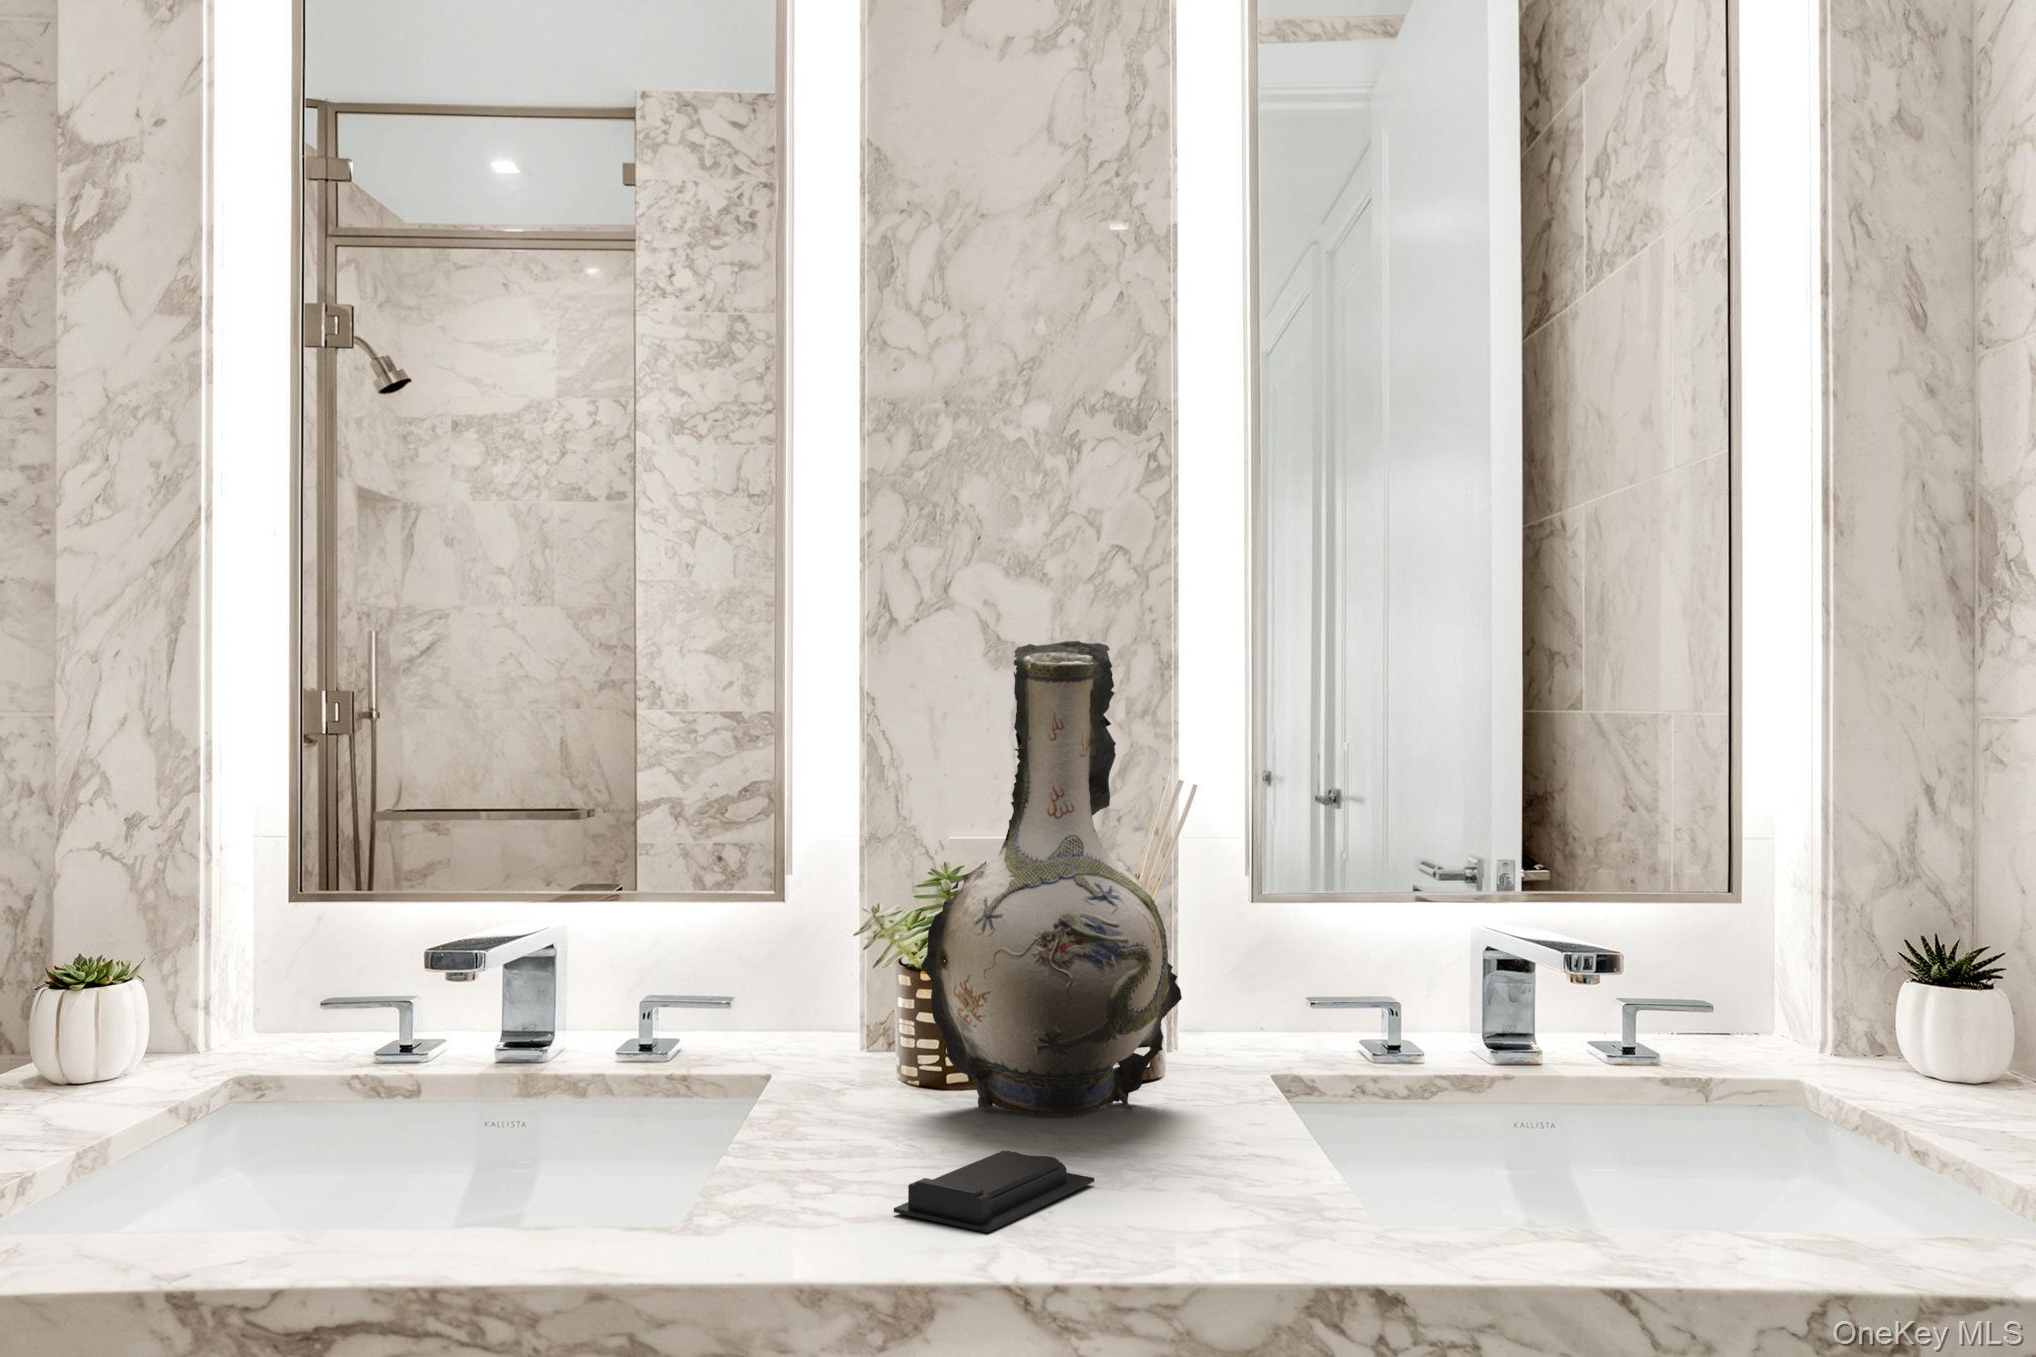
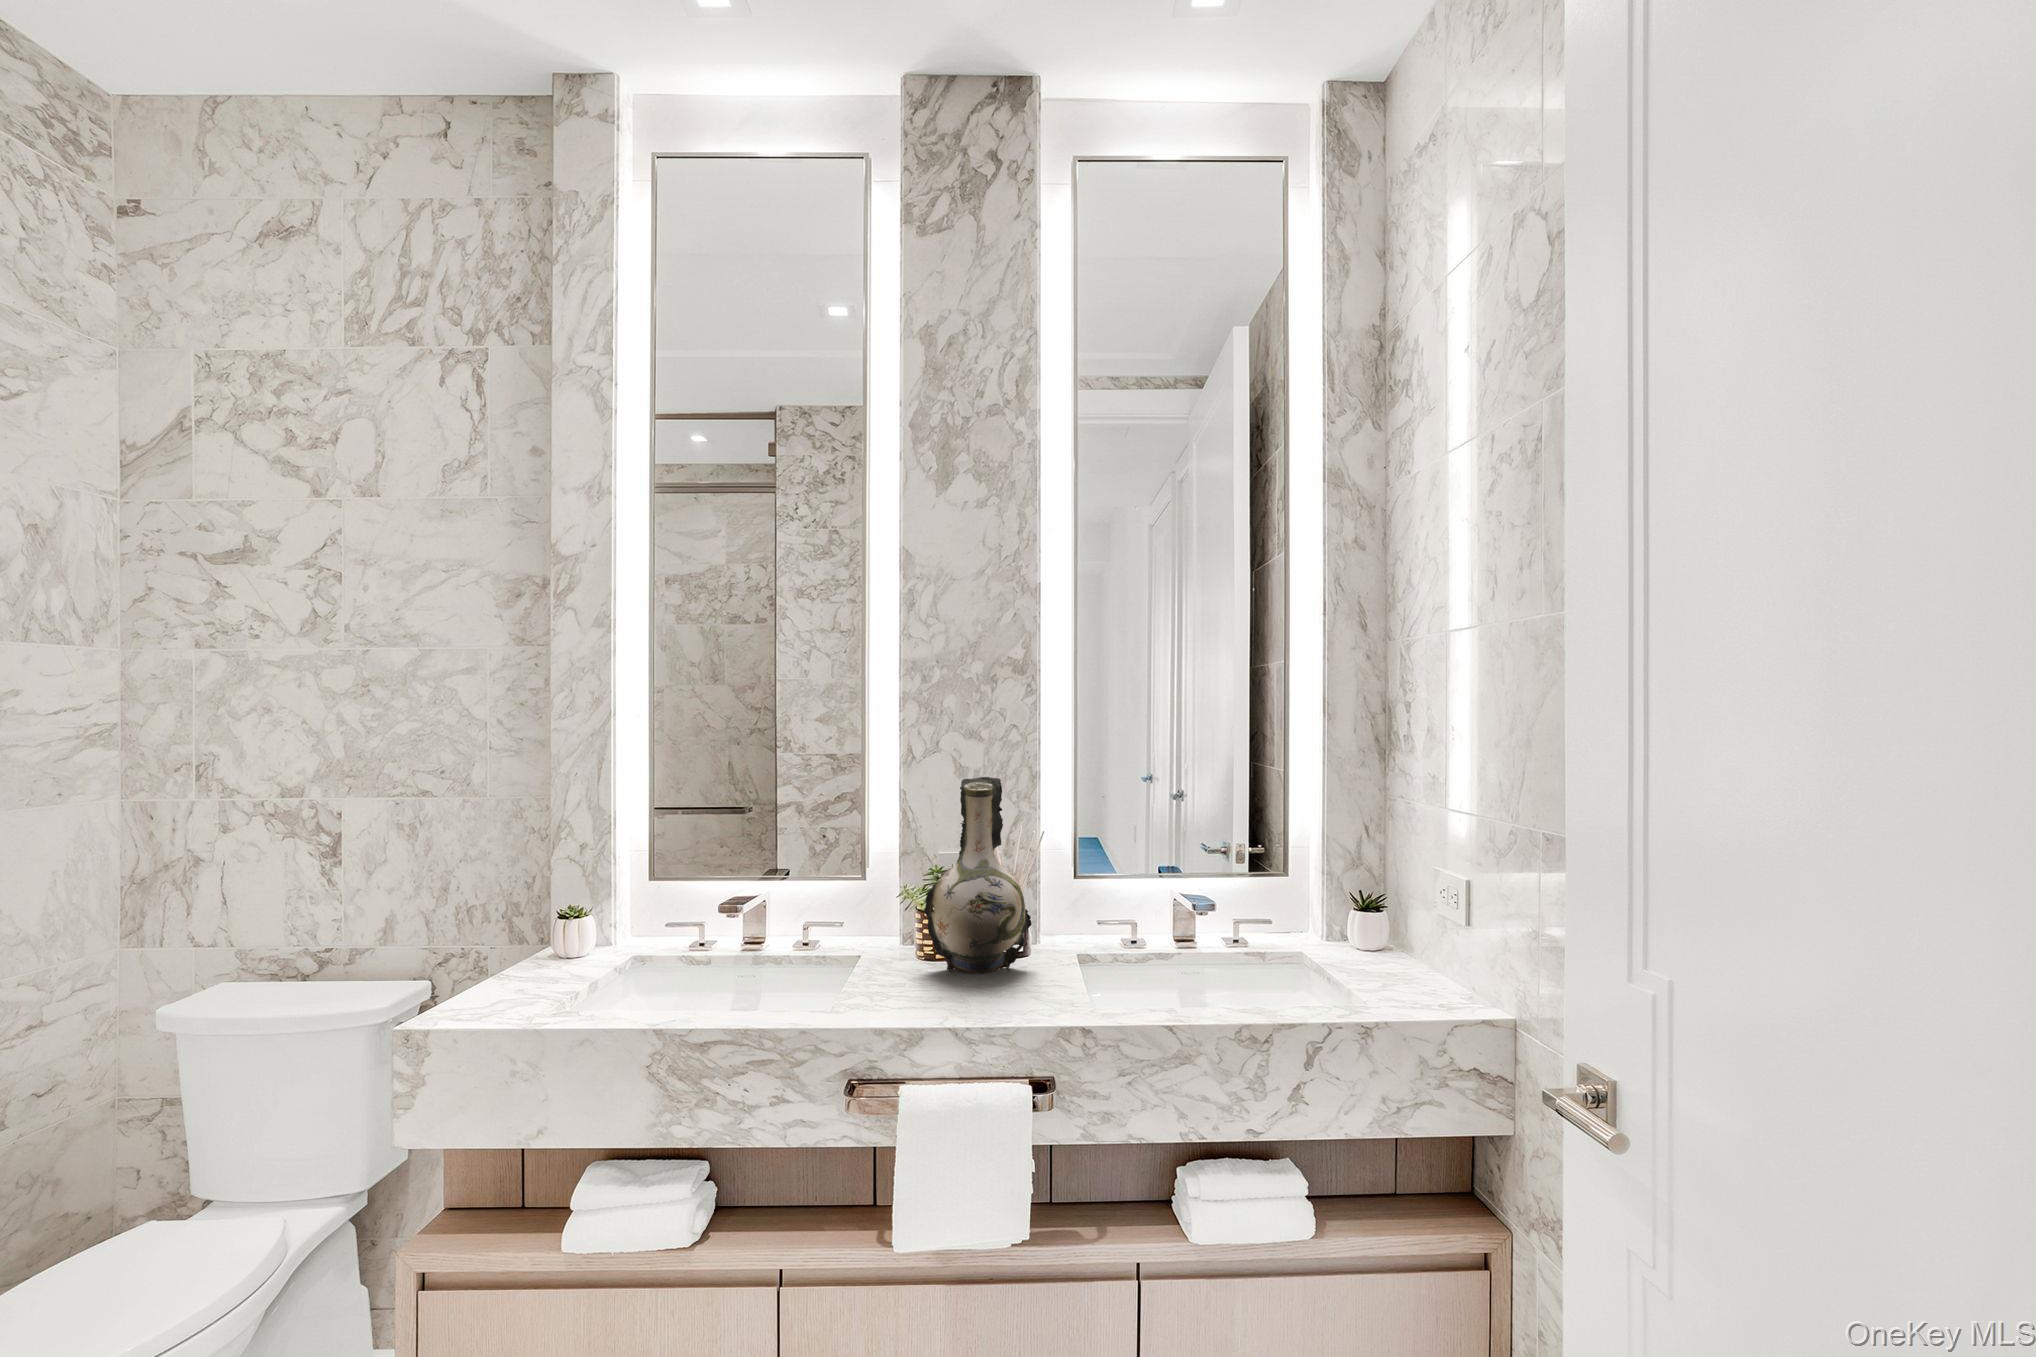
soap bar: present [894,1151,1094,1233] -> none [907,988,986,1019]

